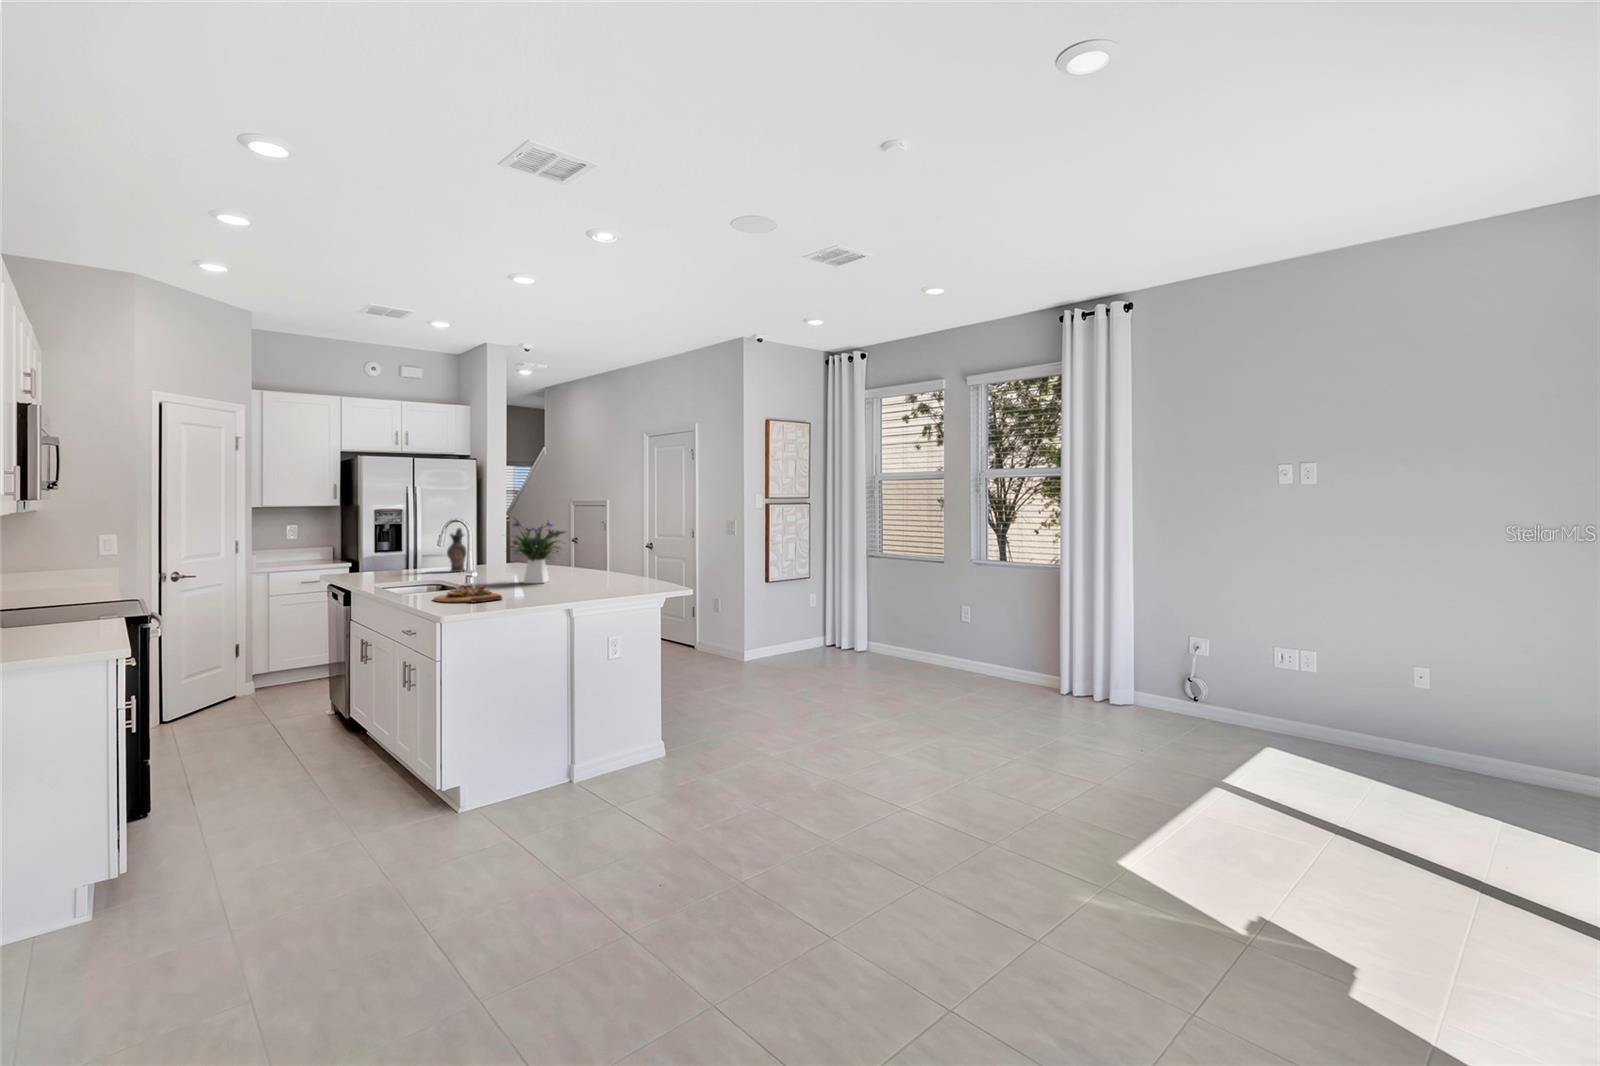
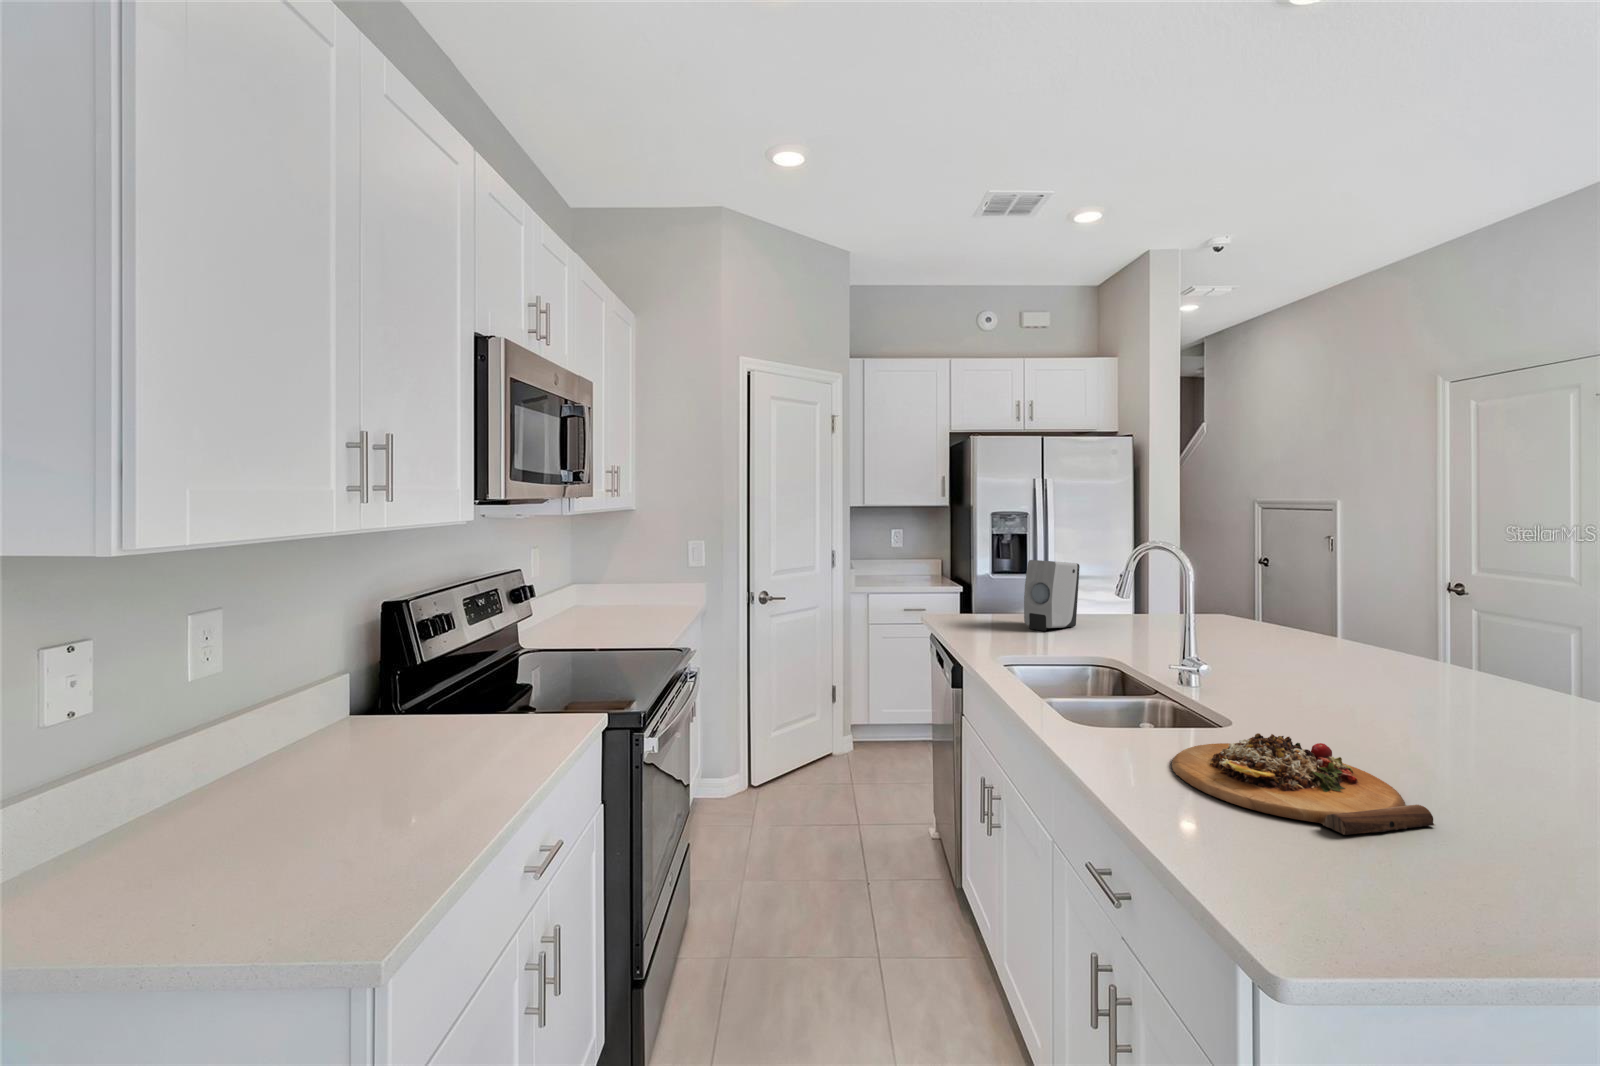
flower arrangement: present [509,520,565,583] -> none [1295,527,1515,713]
ceramic pitcher: present [447,528,466,572] -> none [1120,545,1157,630]
soap dispenser: none [391,537,424,576] -> present [1024,560,1080,631]

